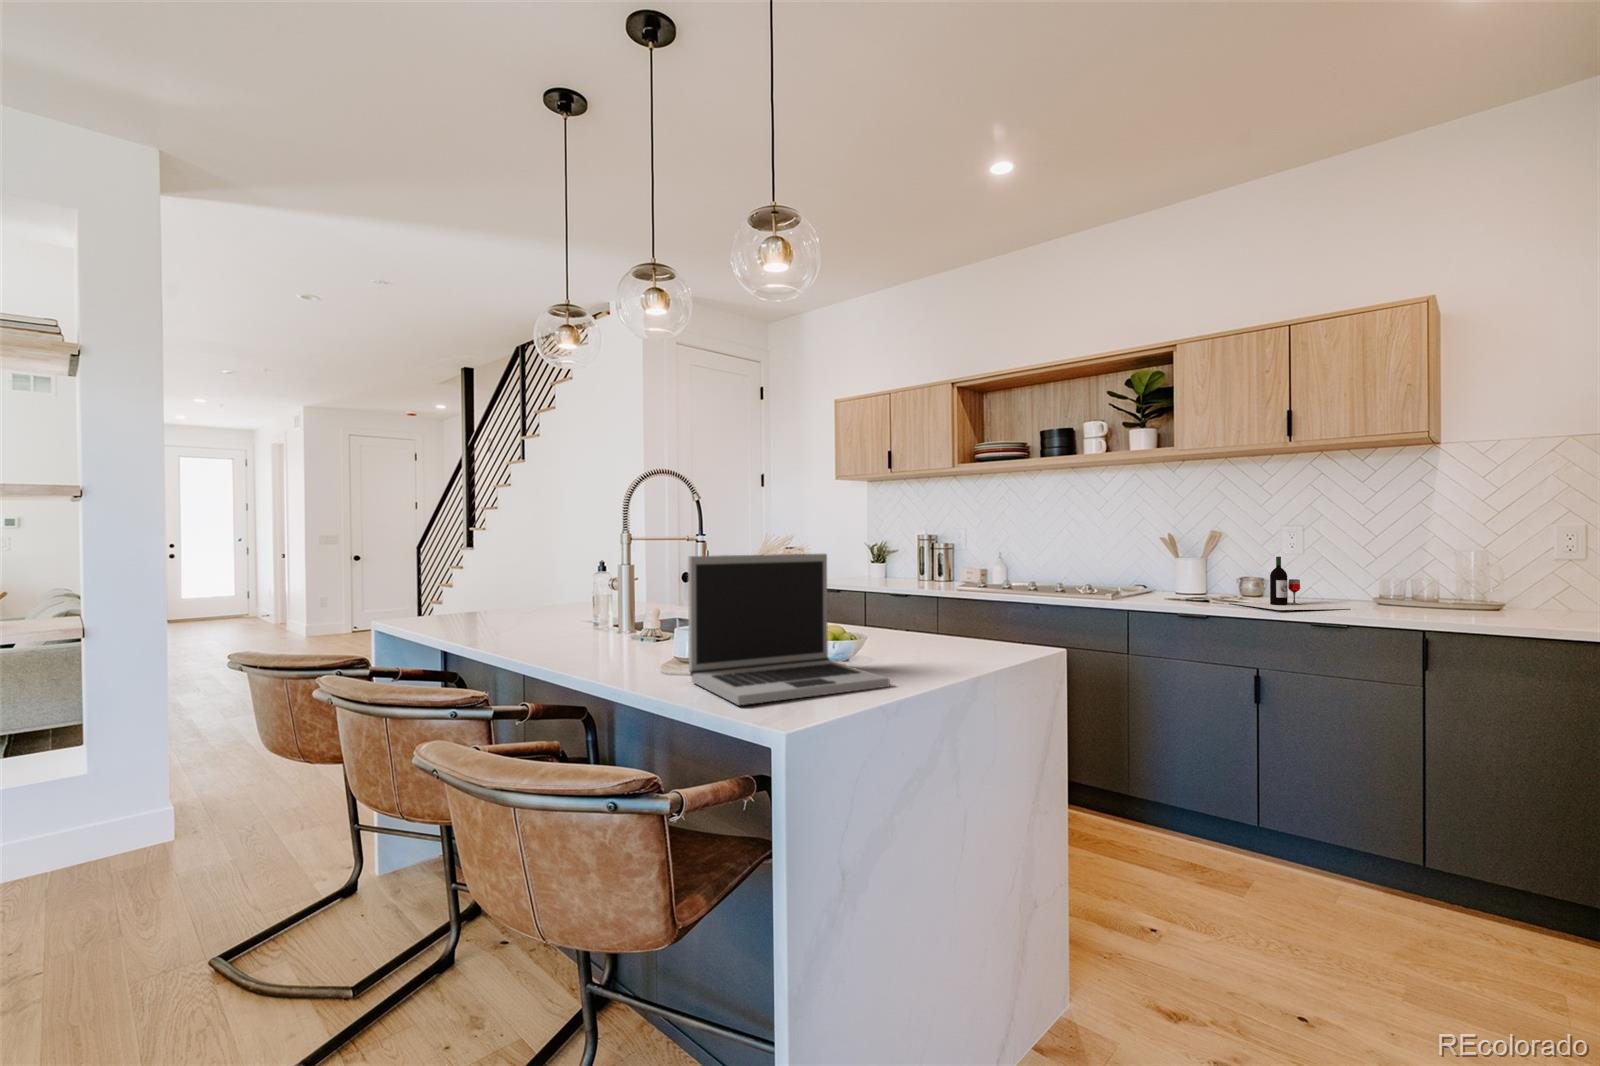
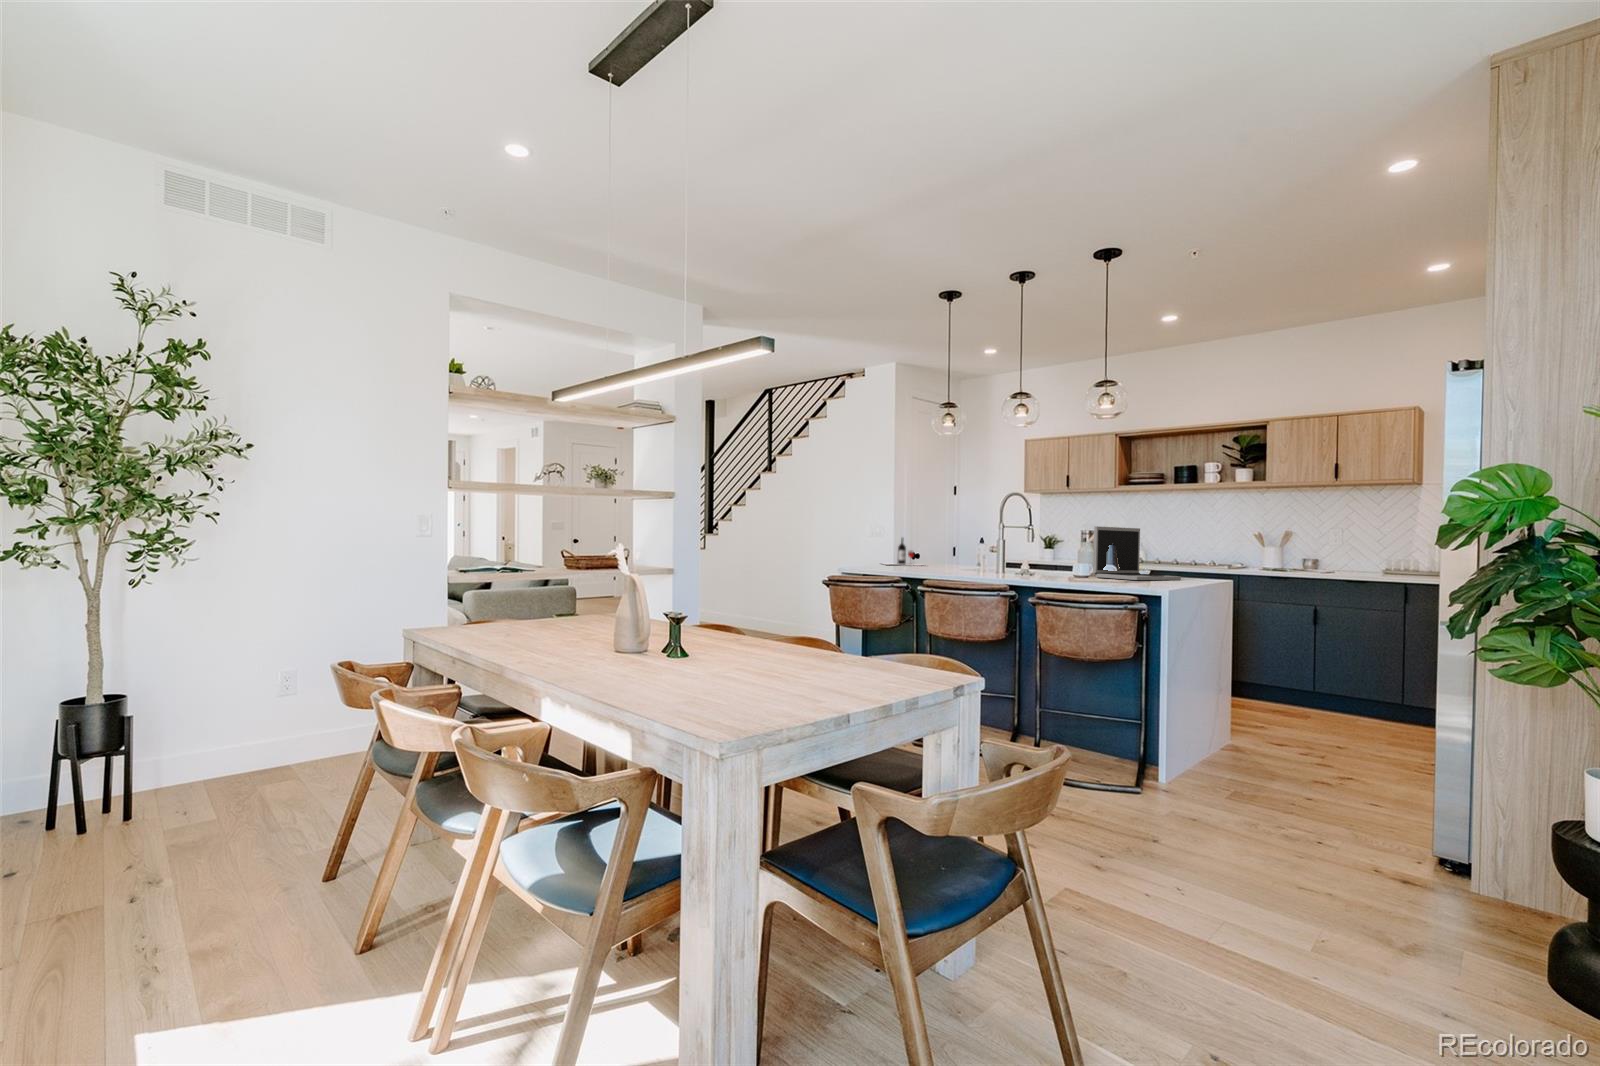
wine bottle: present [1231,557,1349,610] -> present [884,538,913,565]

